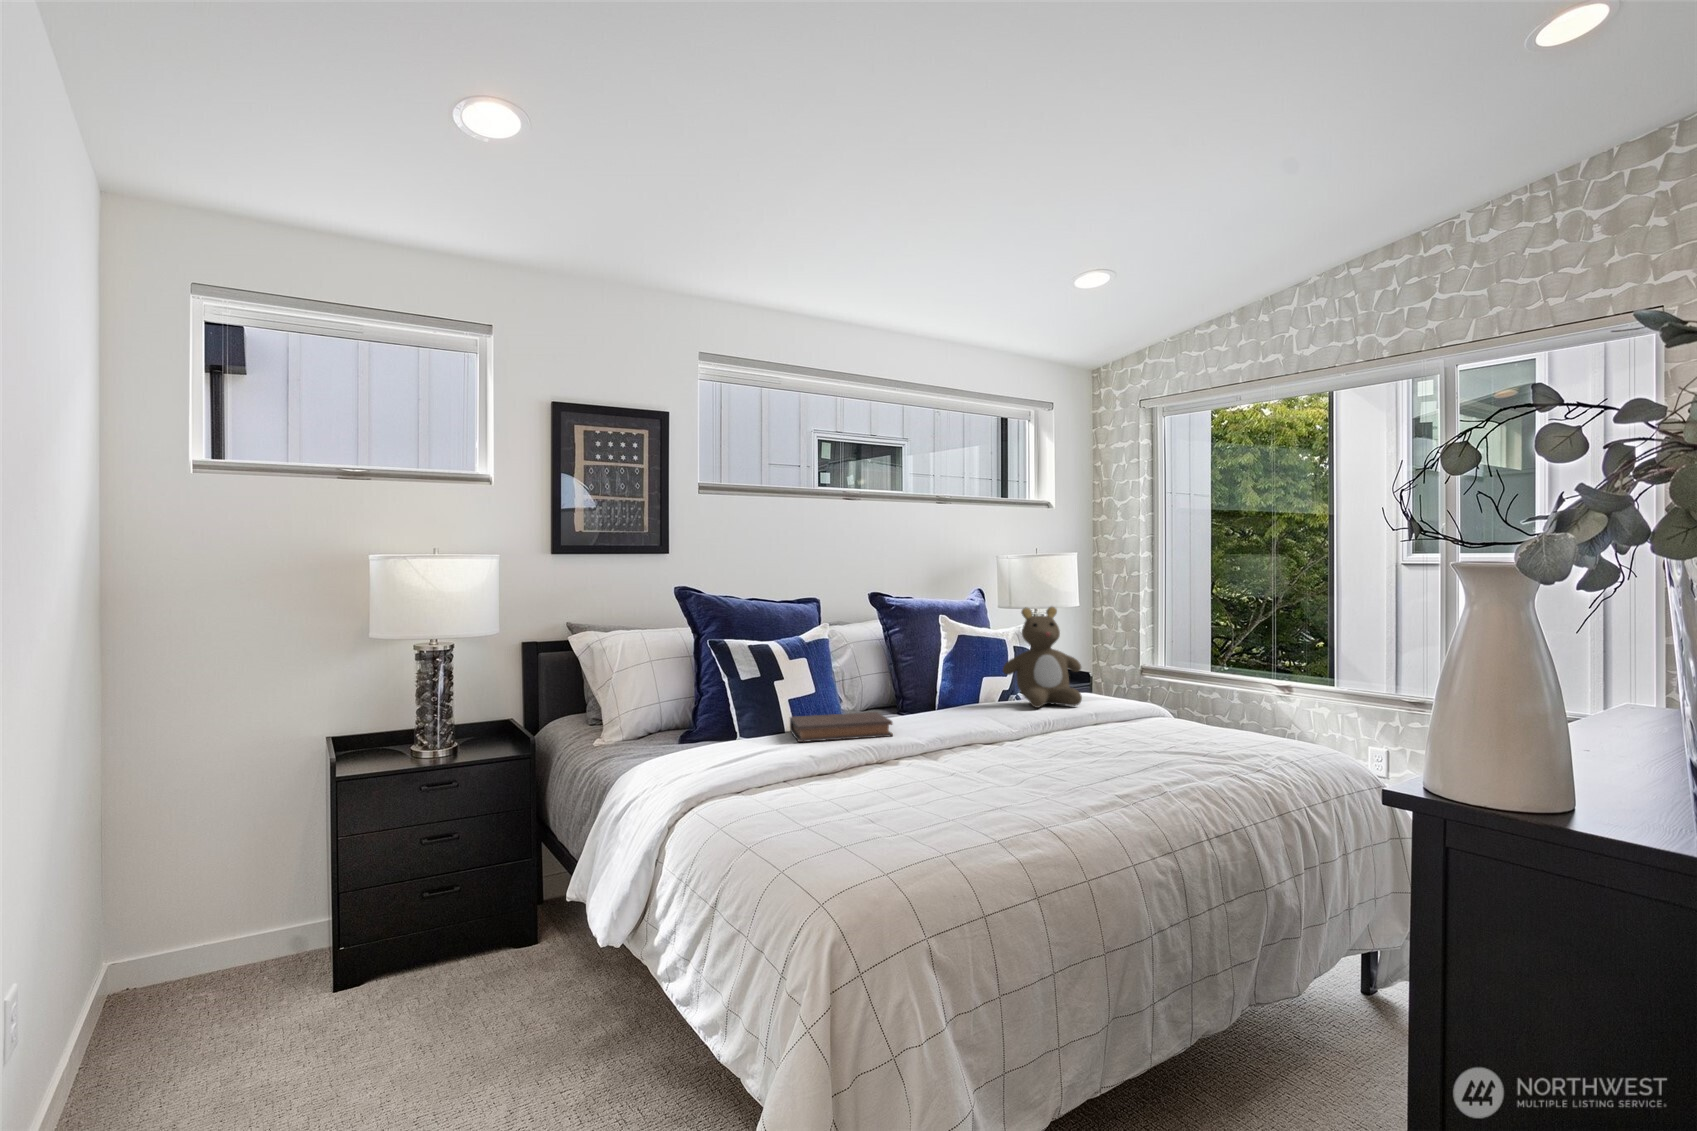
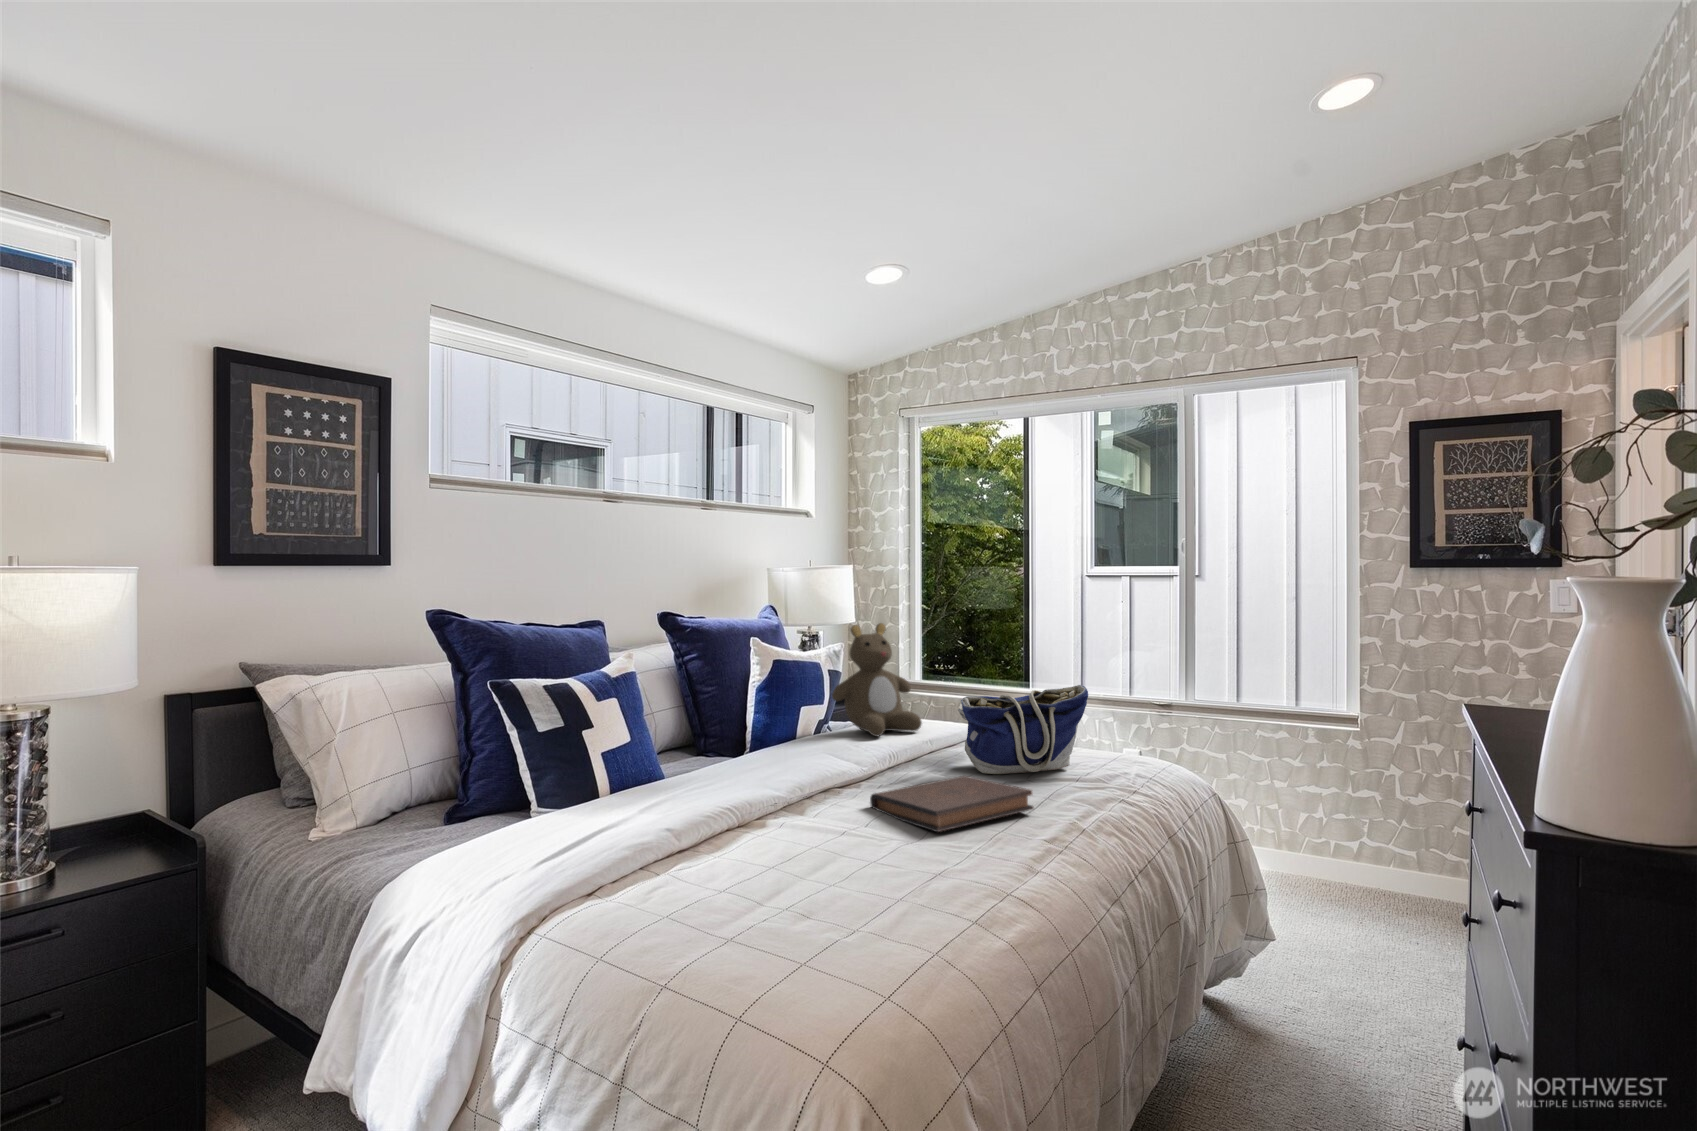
tote bag: none [1087,668,1218,747] -> present [958,685,1088,774]
book: present [790,712,893,742] -> present [870,776,1033,832]

